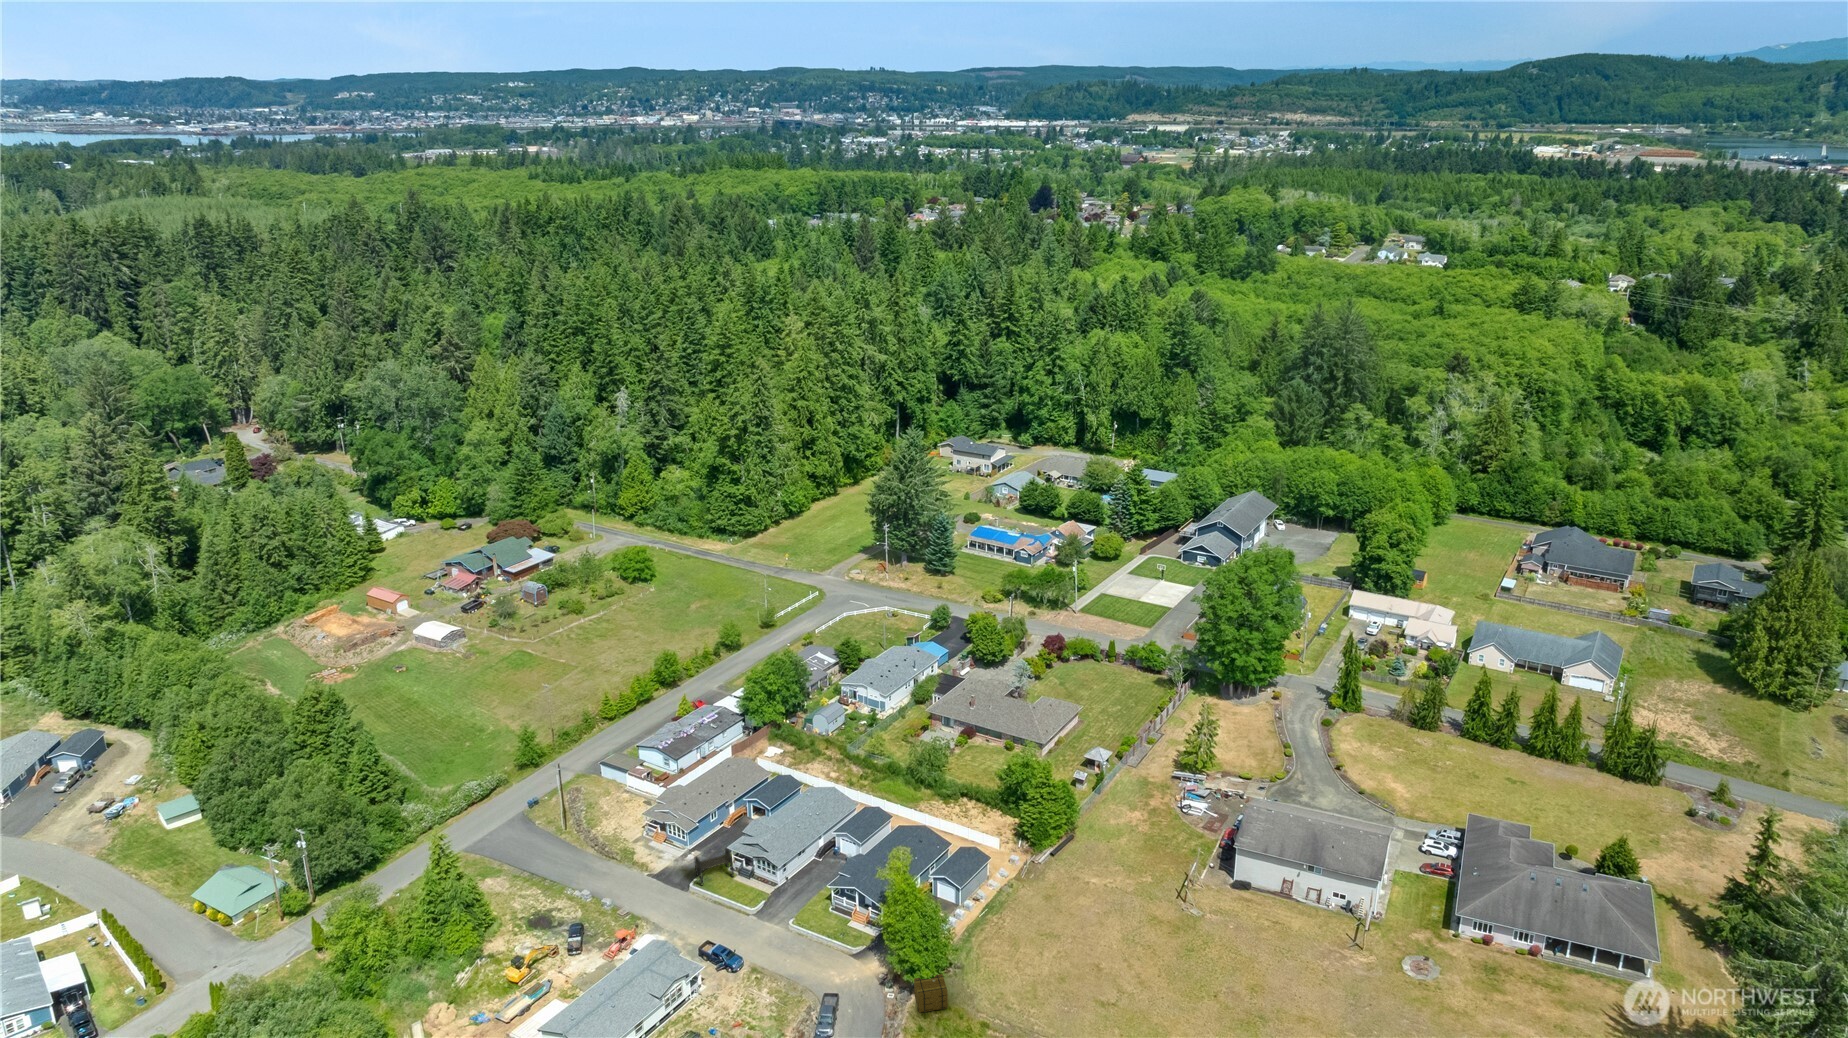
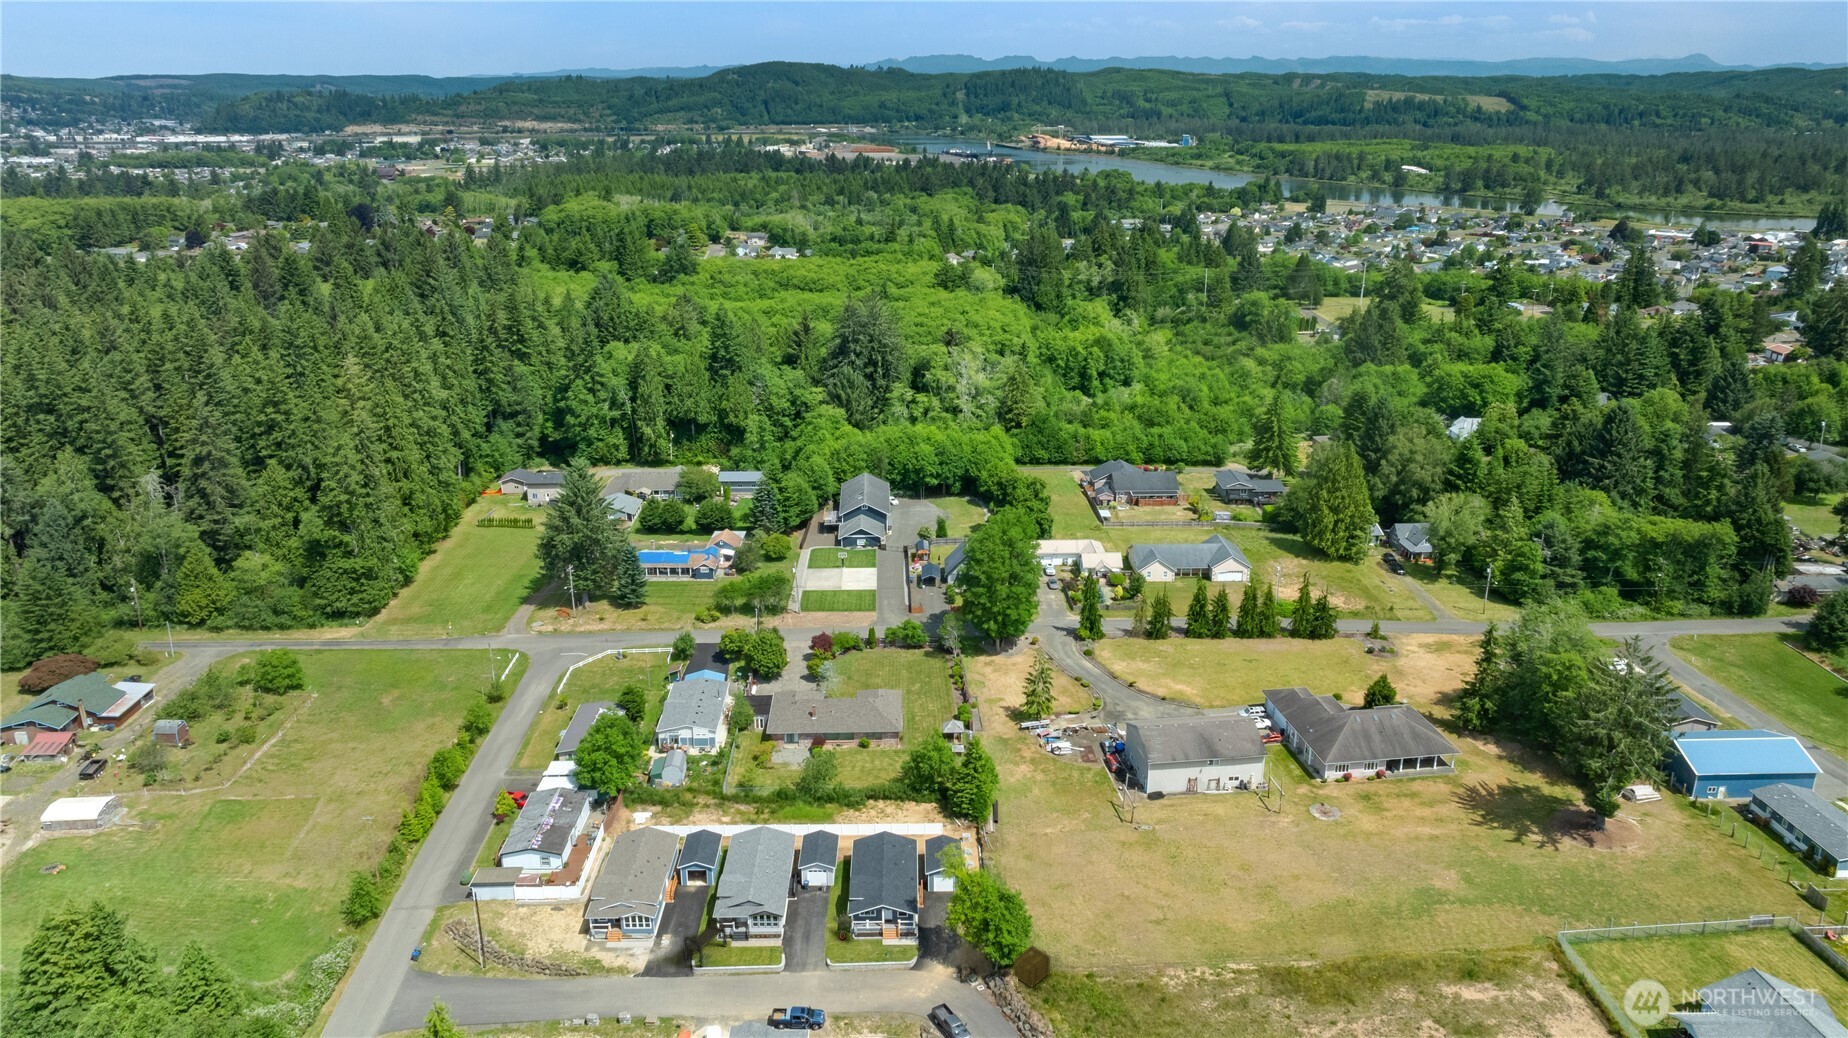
potted tree: none [815,880,832,908] -> present [834,911,853,940]

